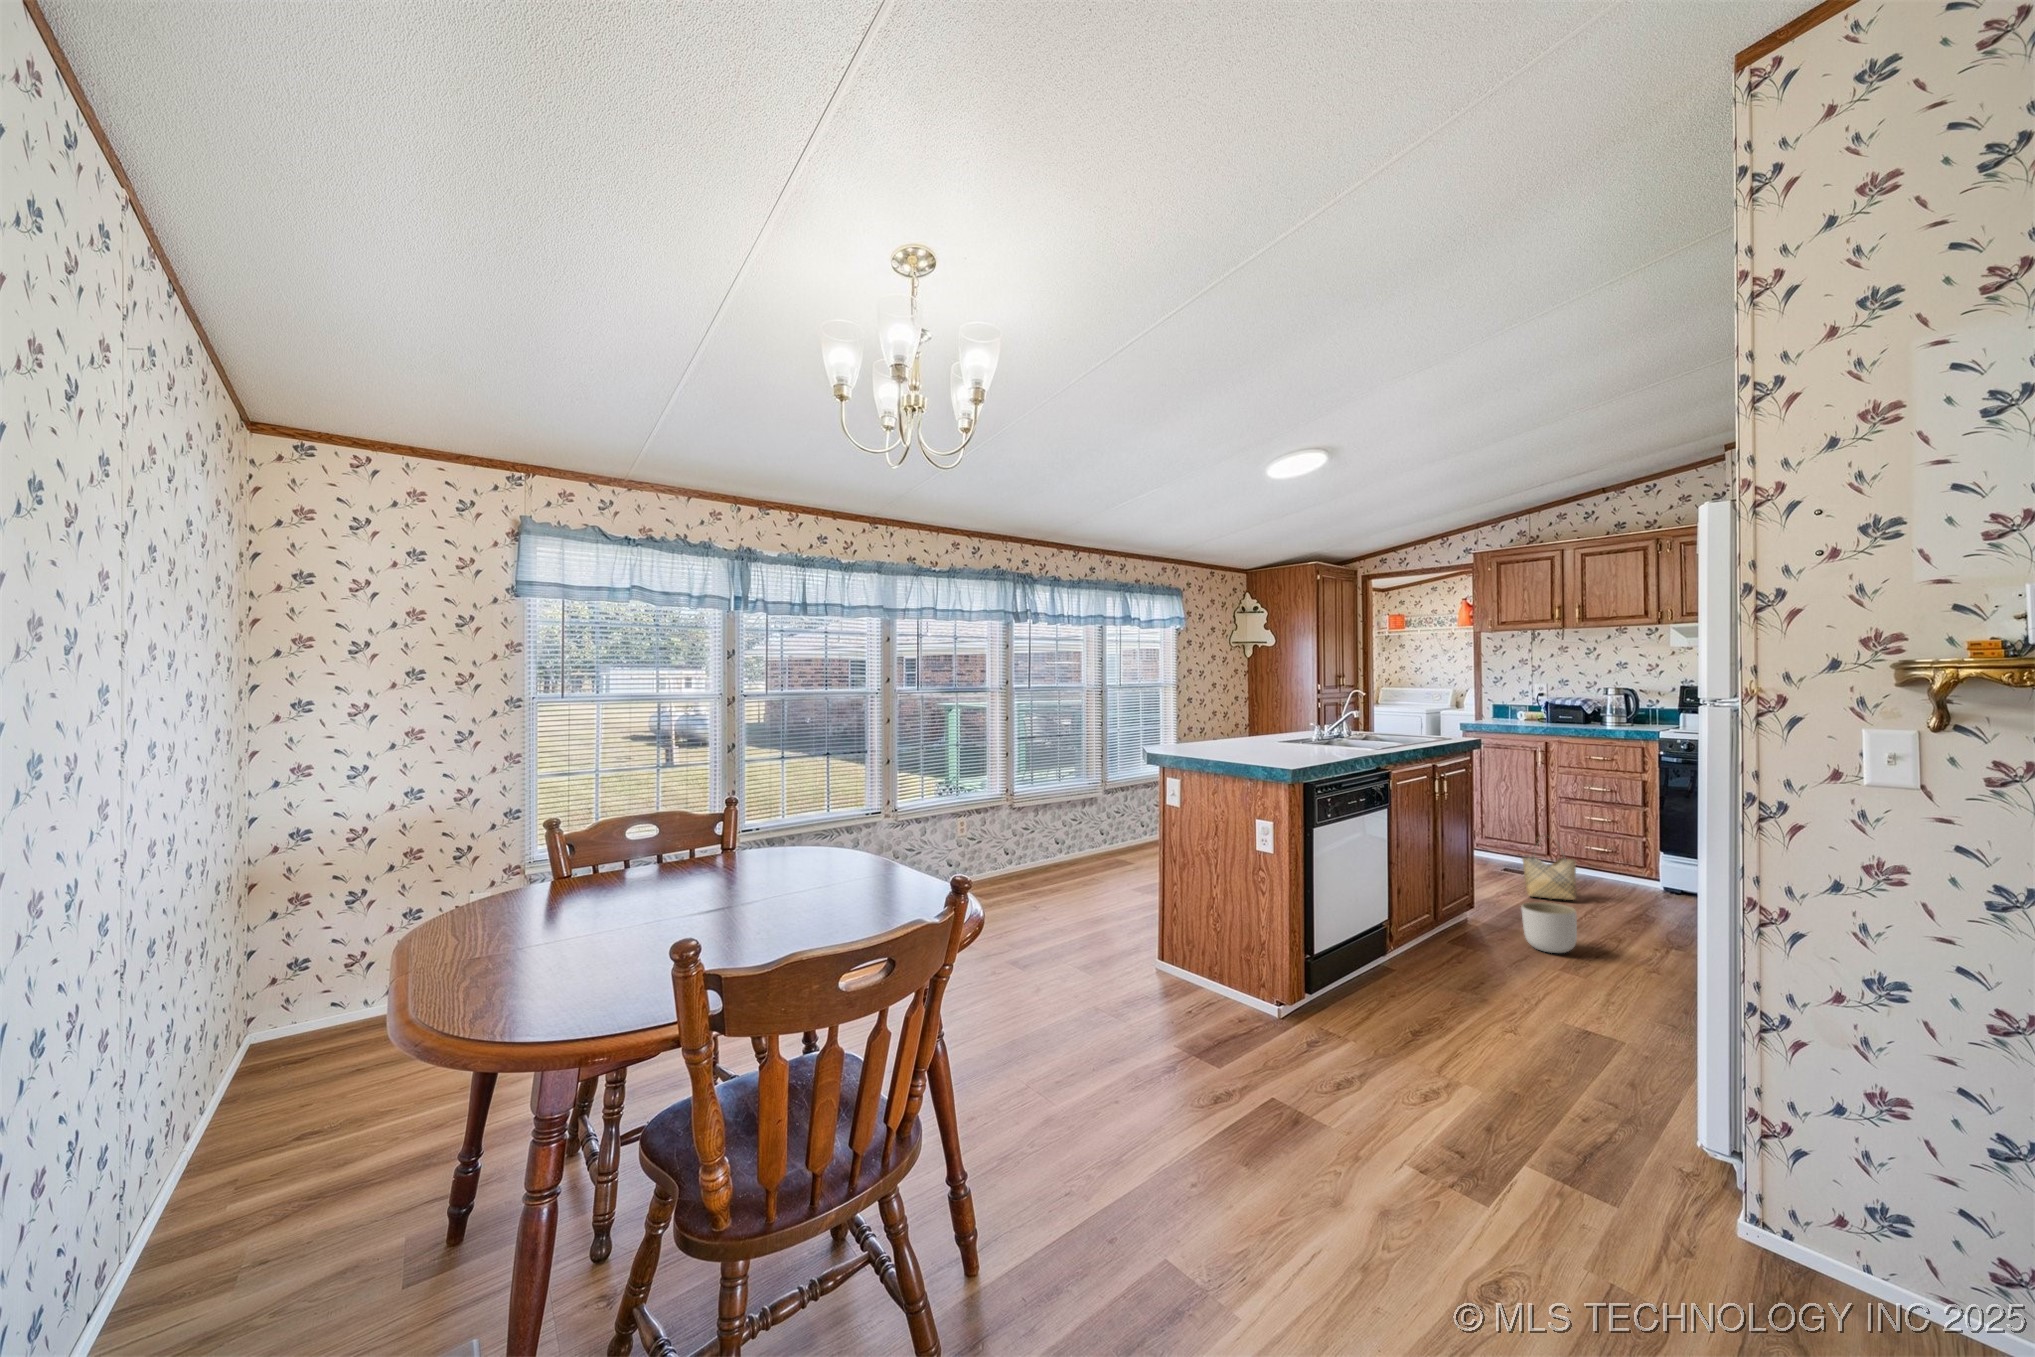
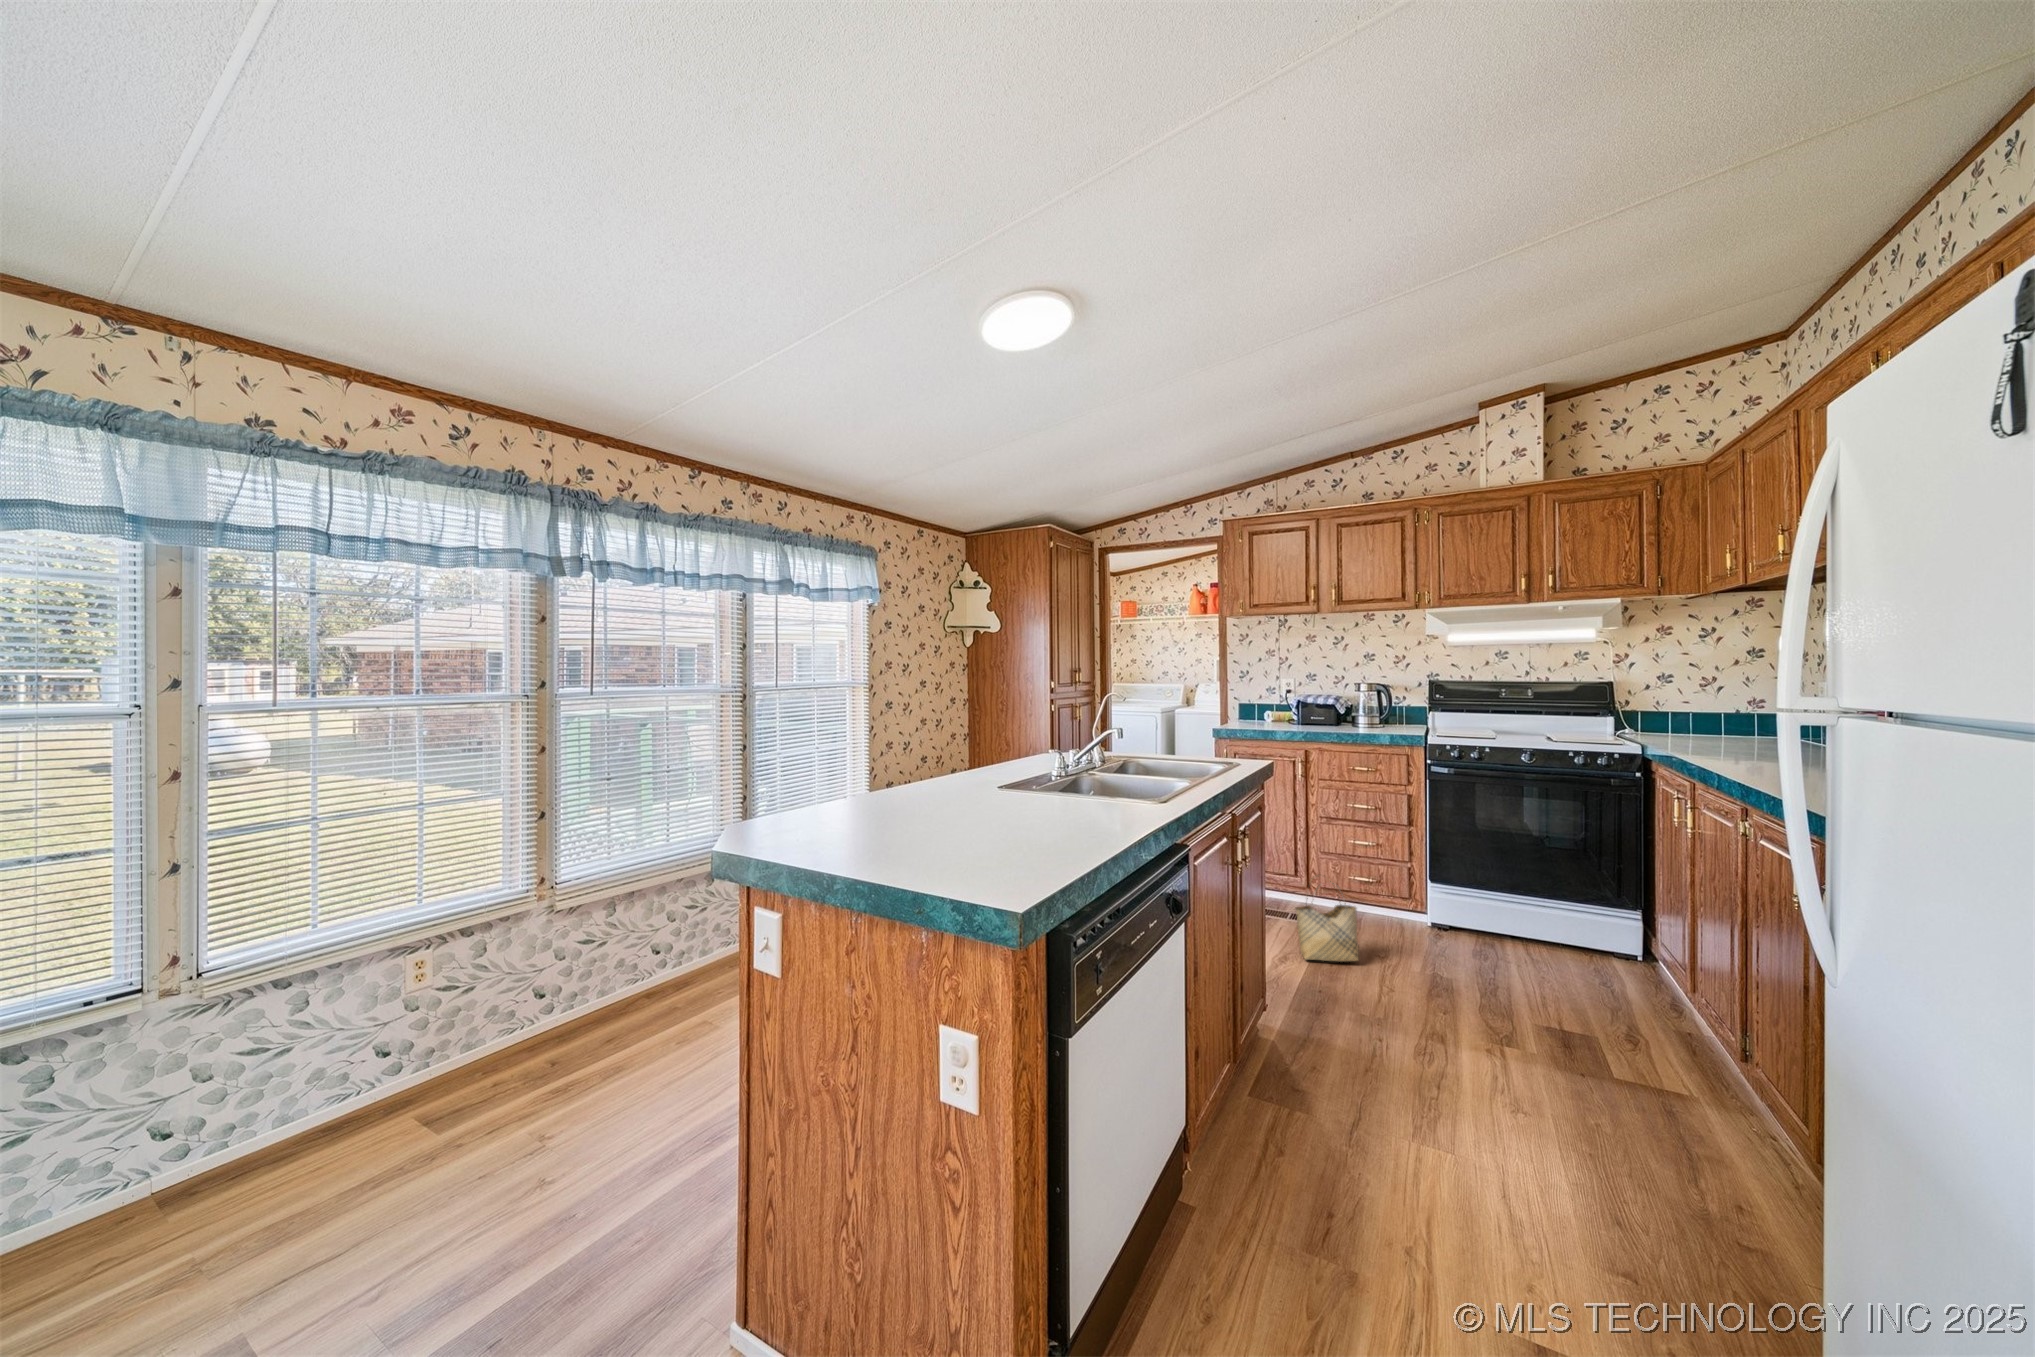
planter: present [1521,902,1577,953] -> none [1332,1006,1409,1095]

